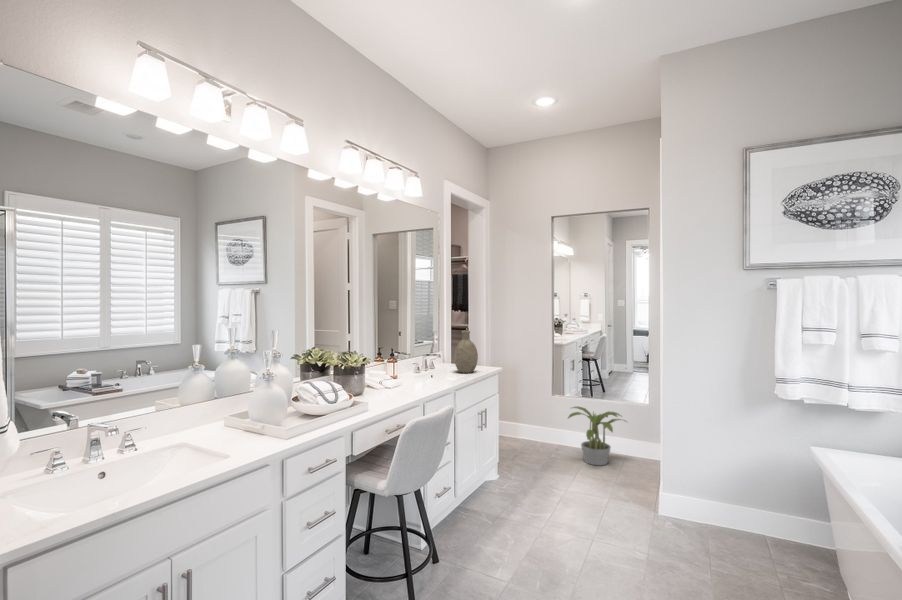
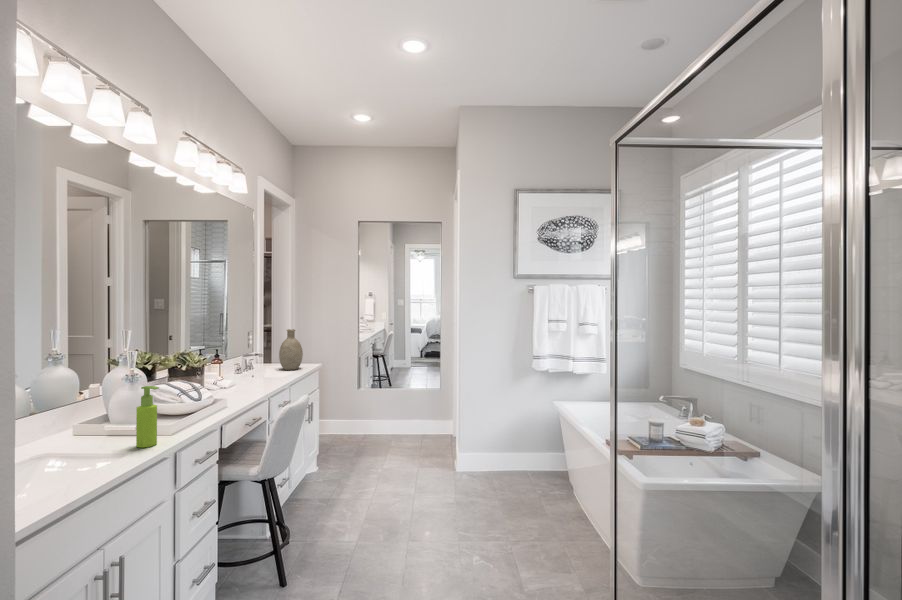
soap dispenser: none [250,387,269,450] -> present [136,386,159,448]
potted plant: present [568,406,621,465] -> none [378,395,426,444]

